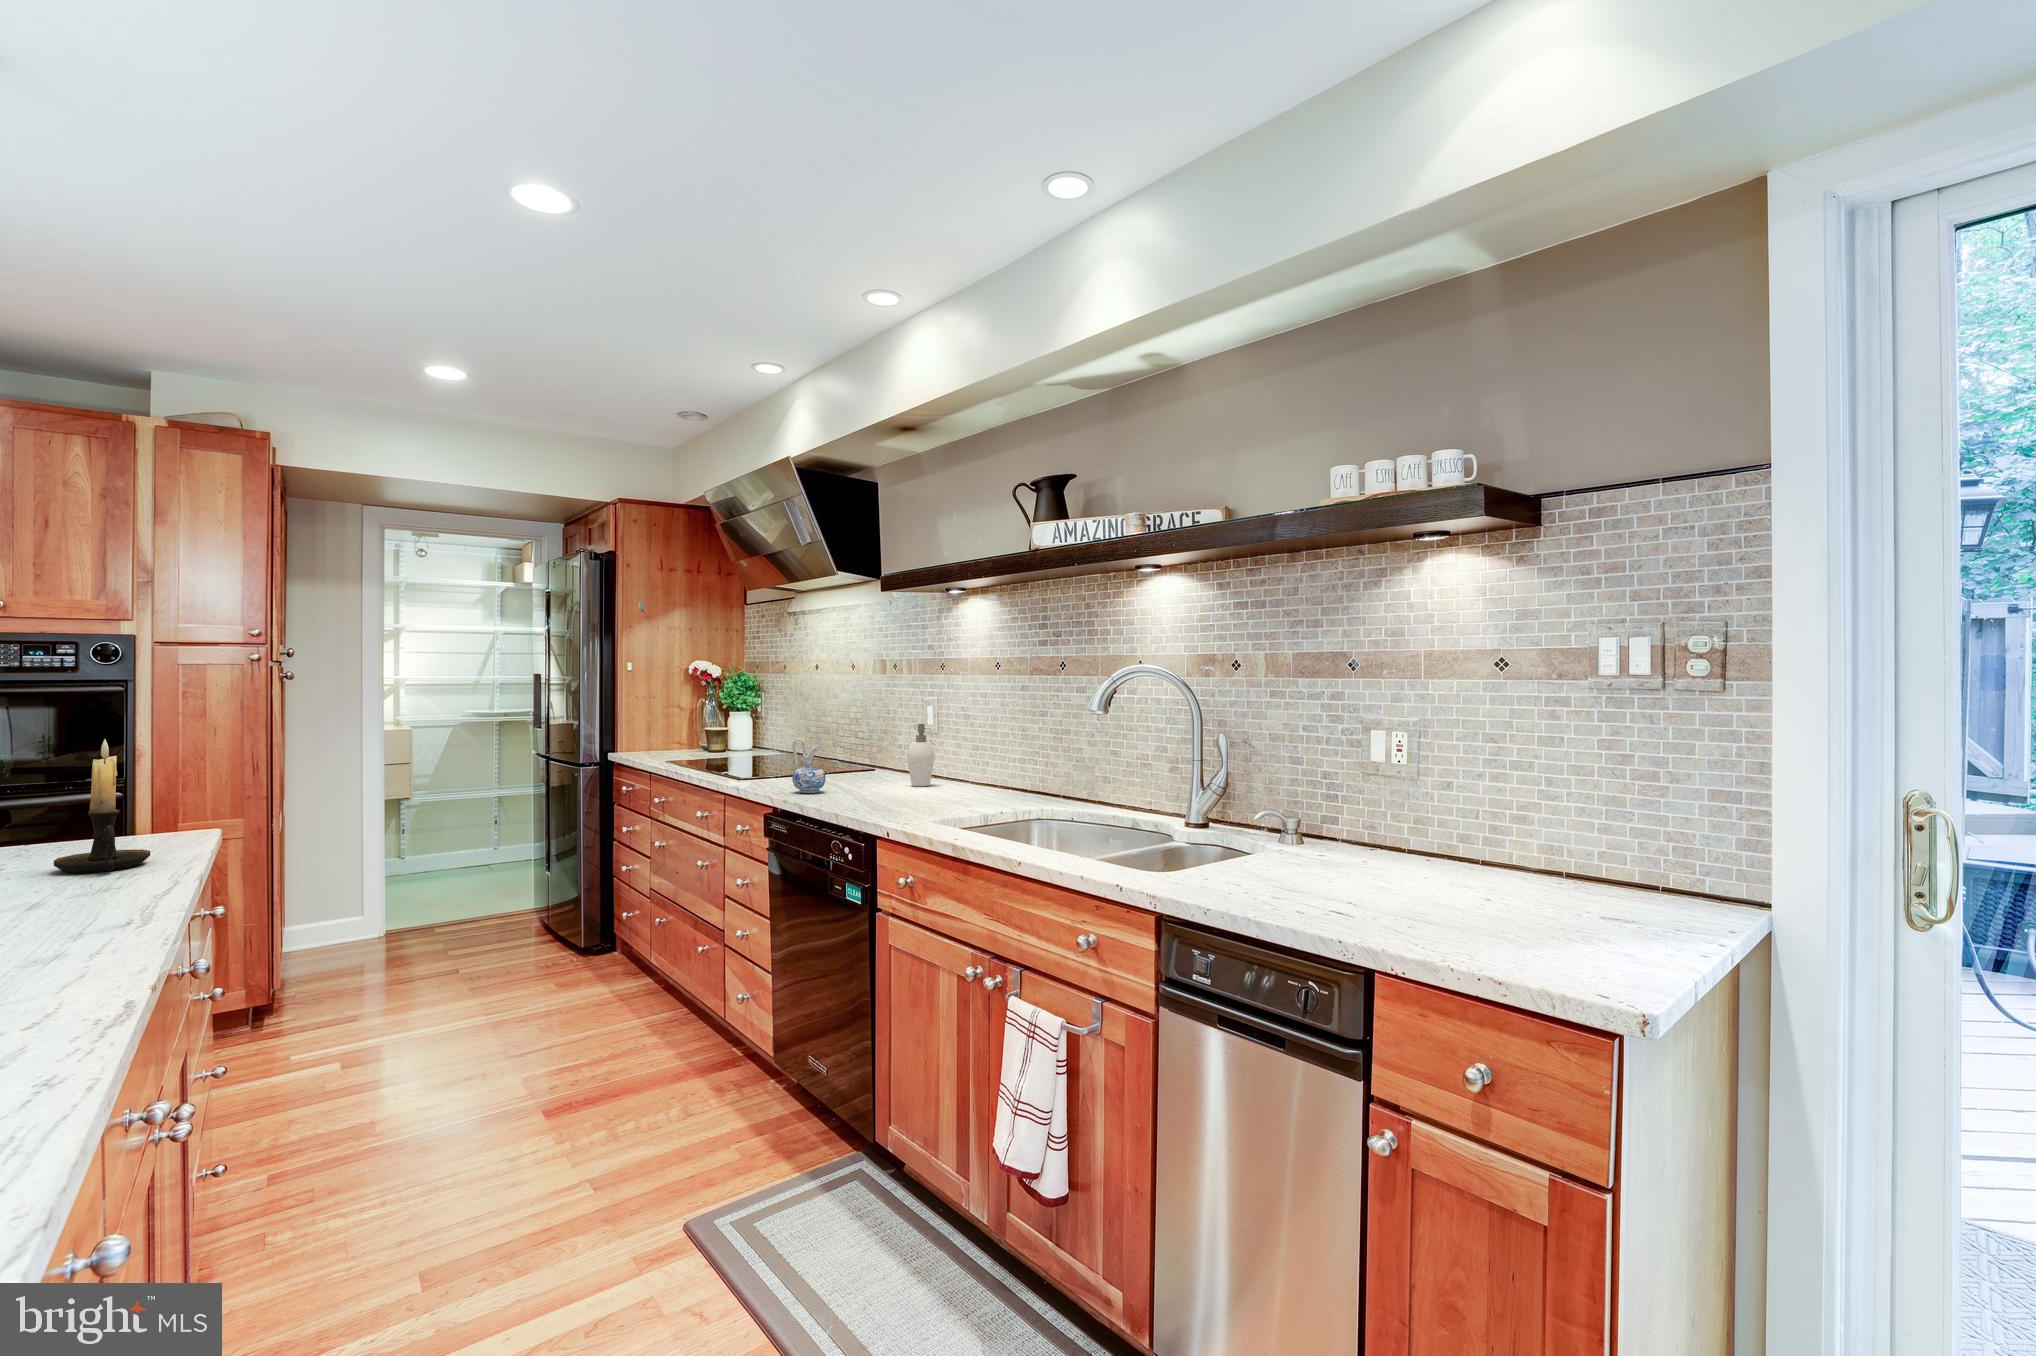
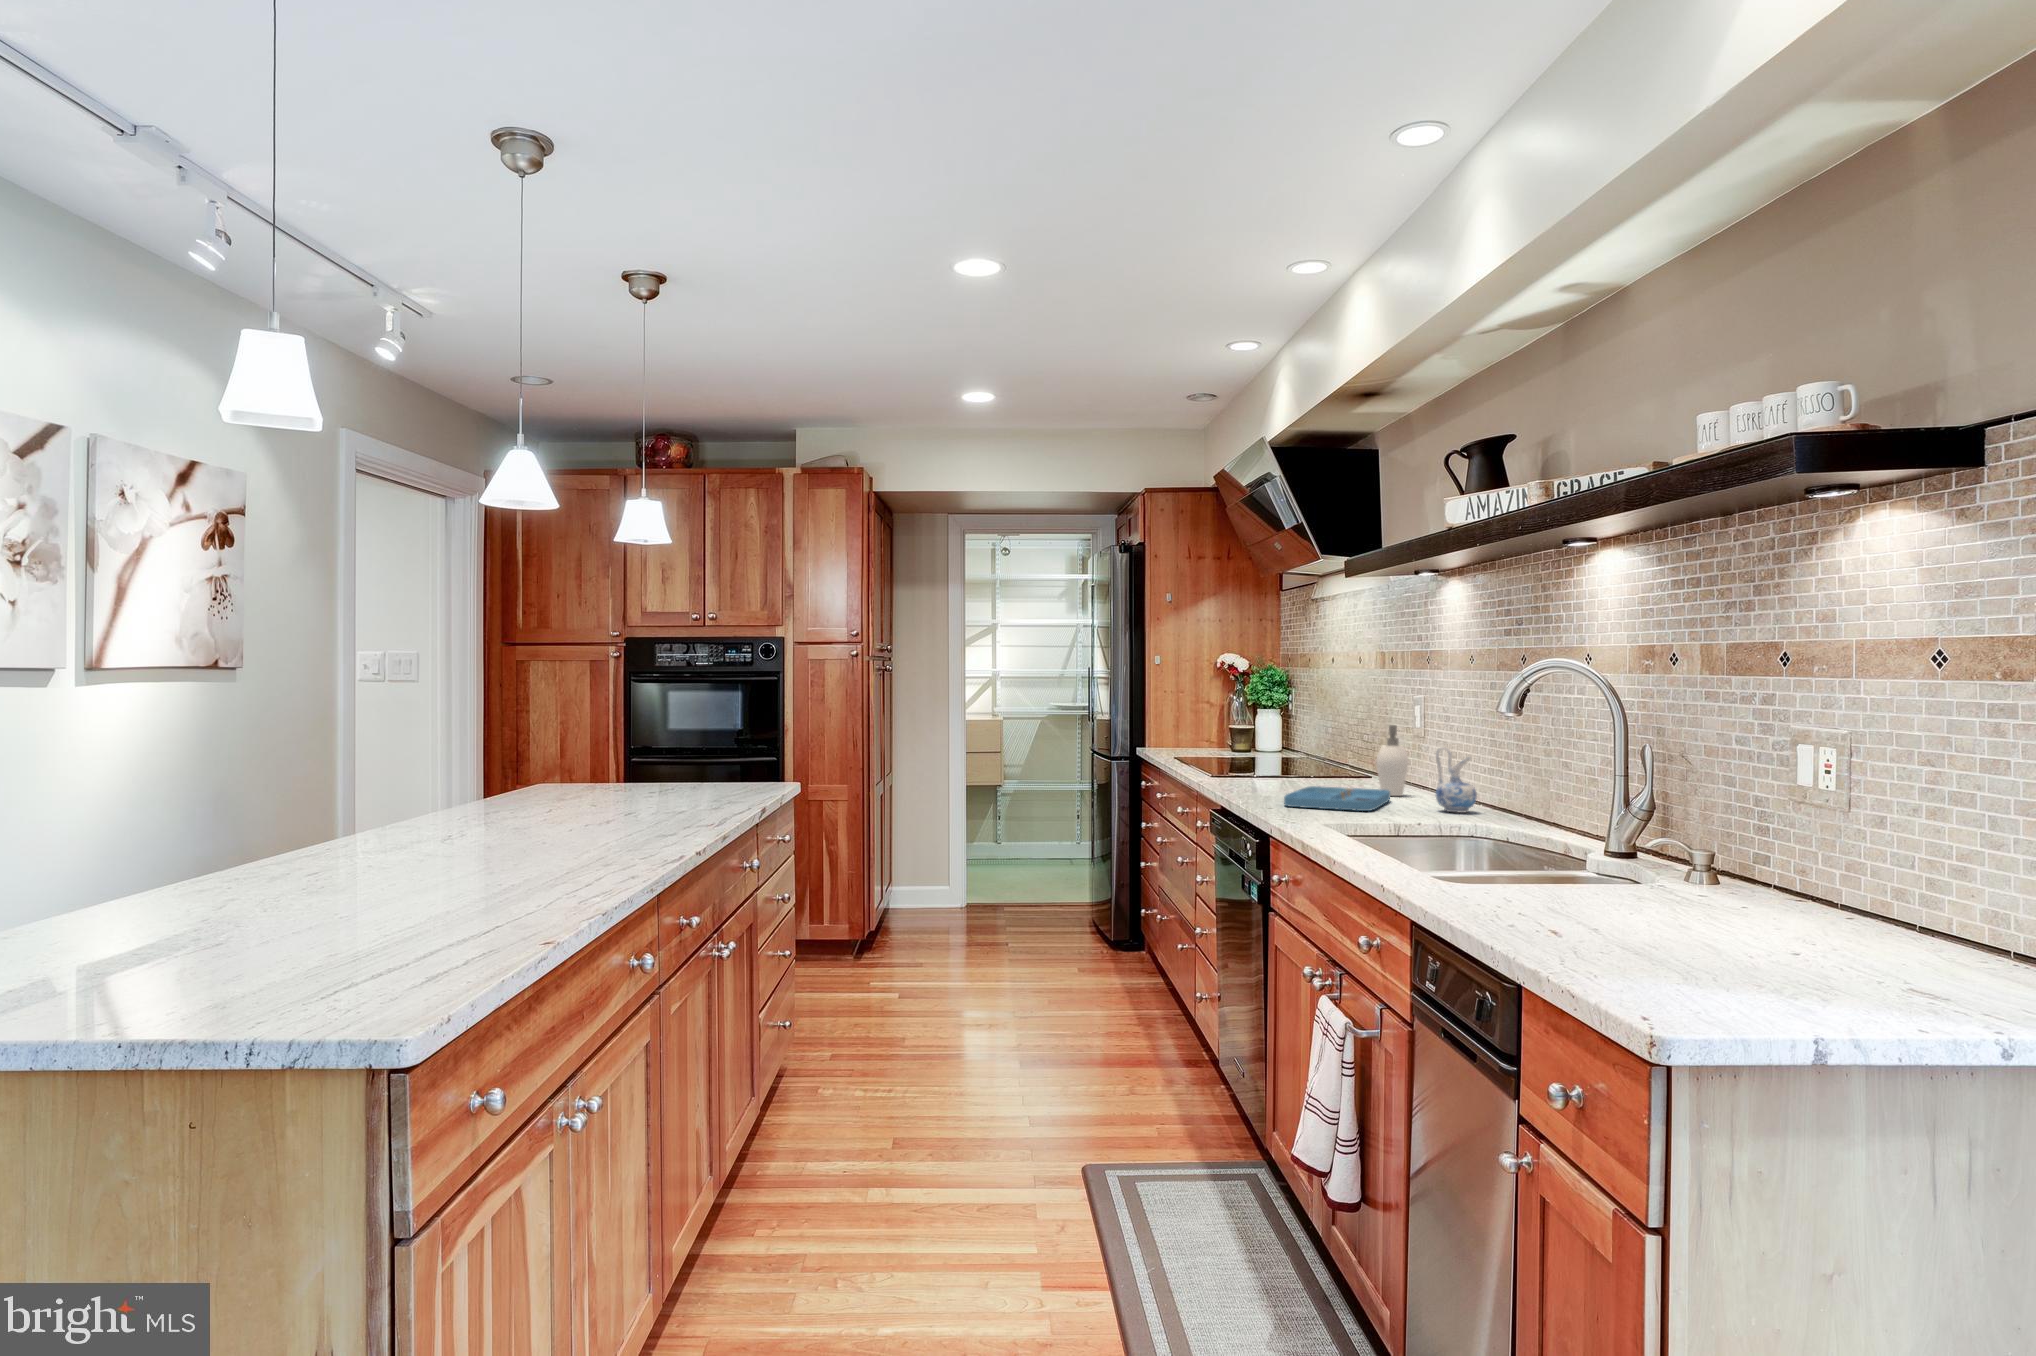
ceramic pitcher: present [792,738,826,793] -> present [1436,747,1477,813]
candle holder: present [54,739,150,873] -> none [699,712,748,805]
tray: none [856,782,940,805] -> present [1284,786,1390,811]

